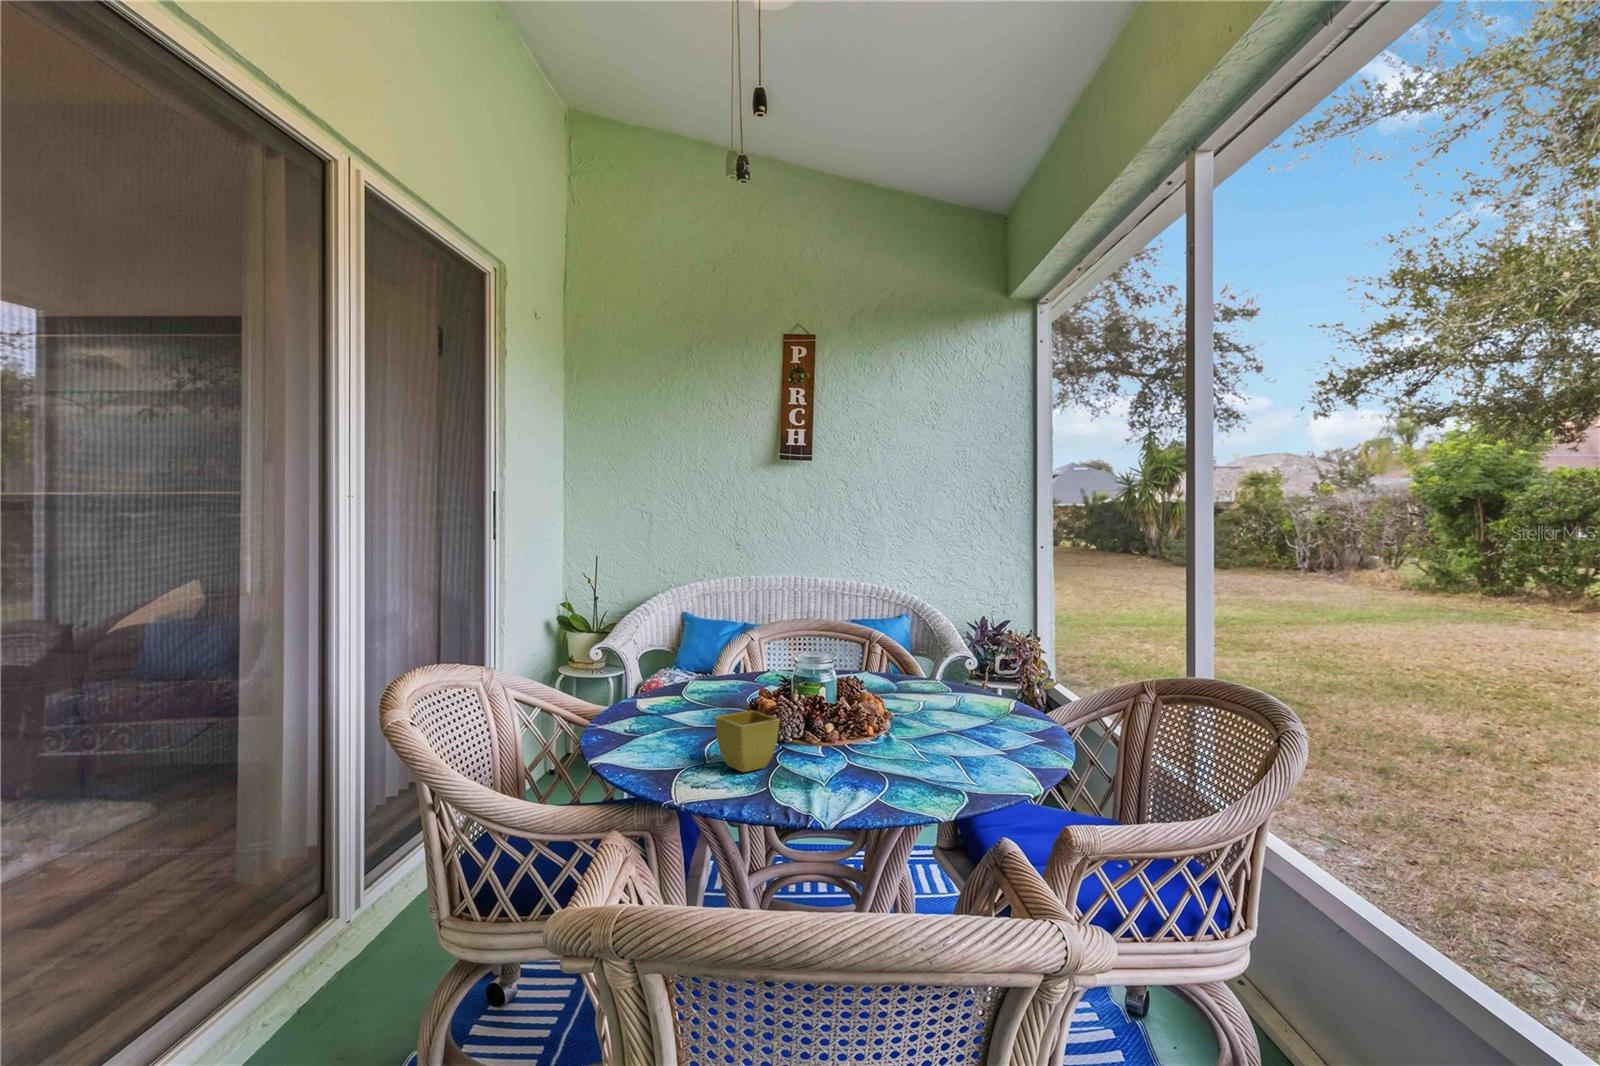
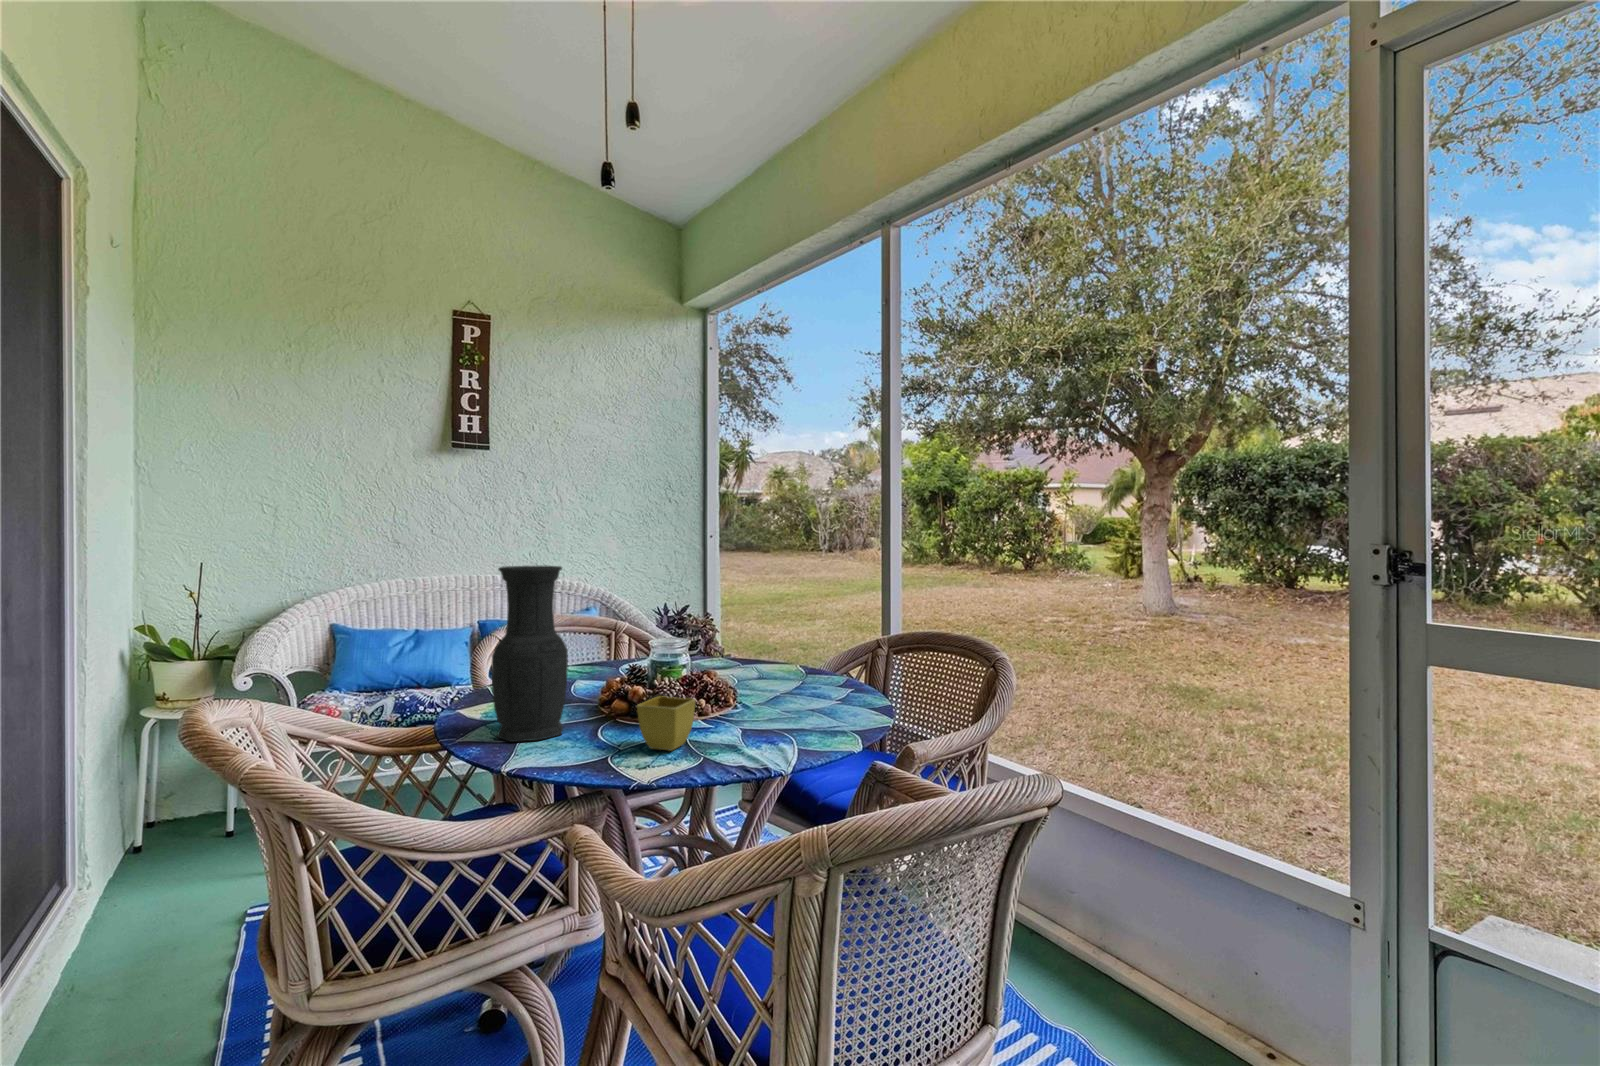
vase: none [623,564,697,738] -> present [492,566,568,742]

